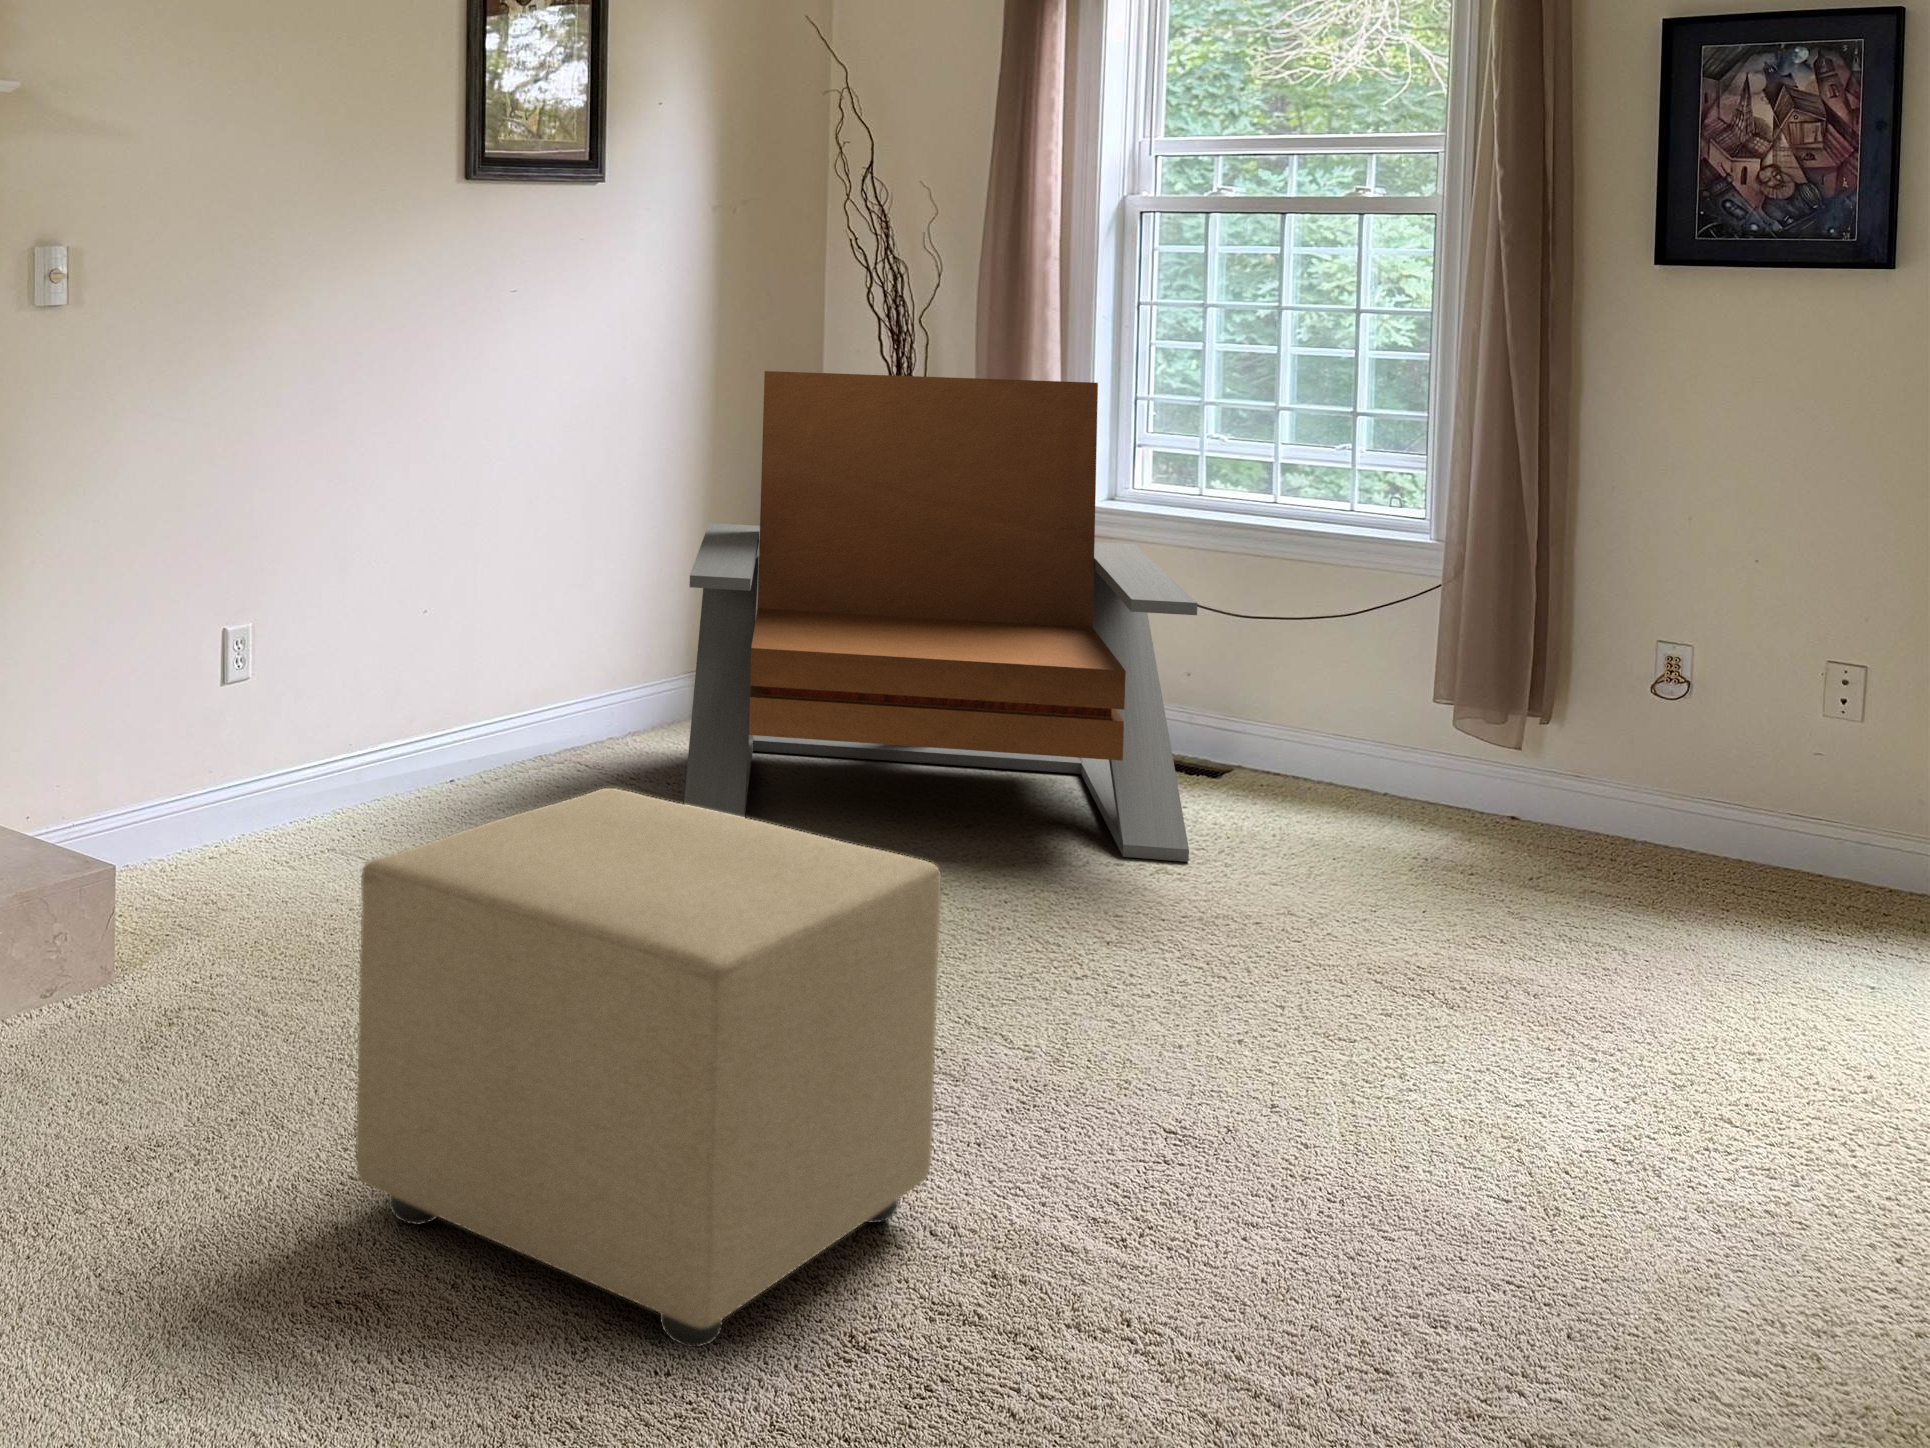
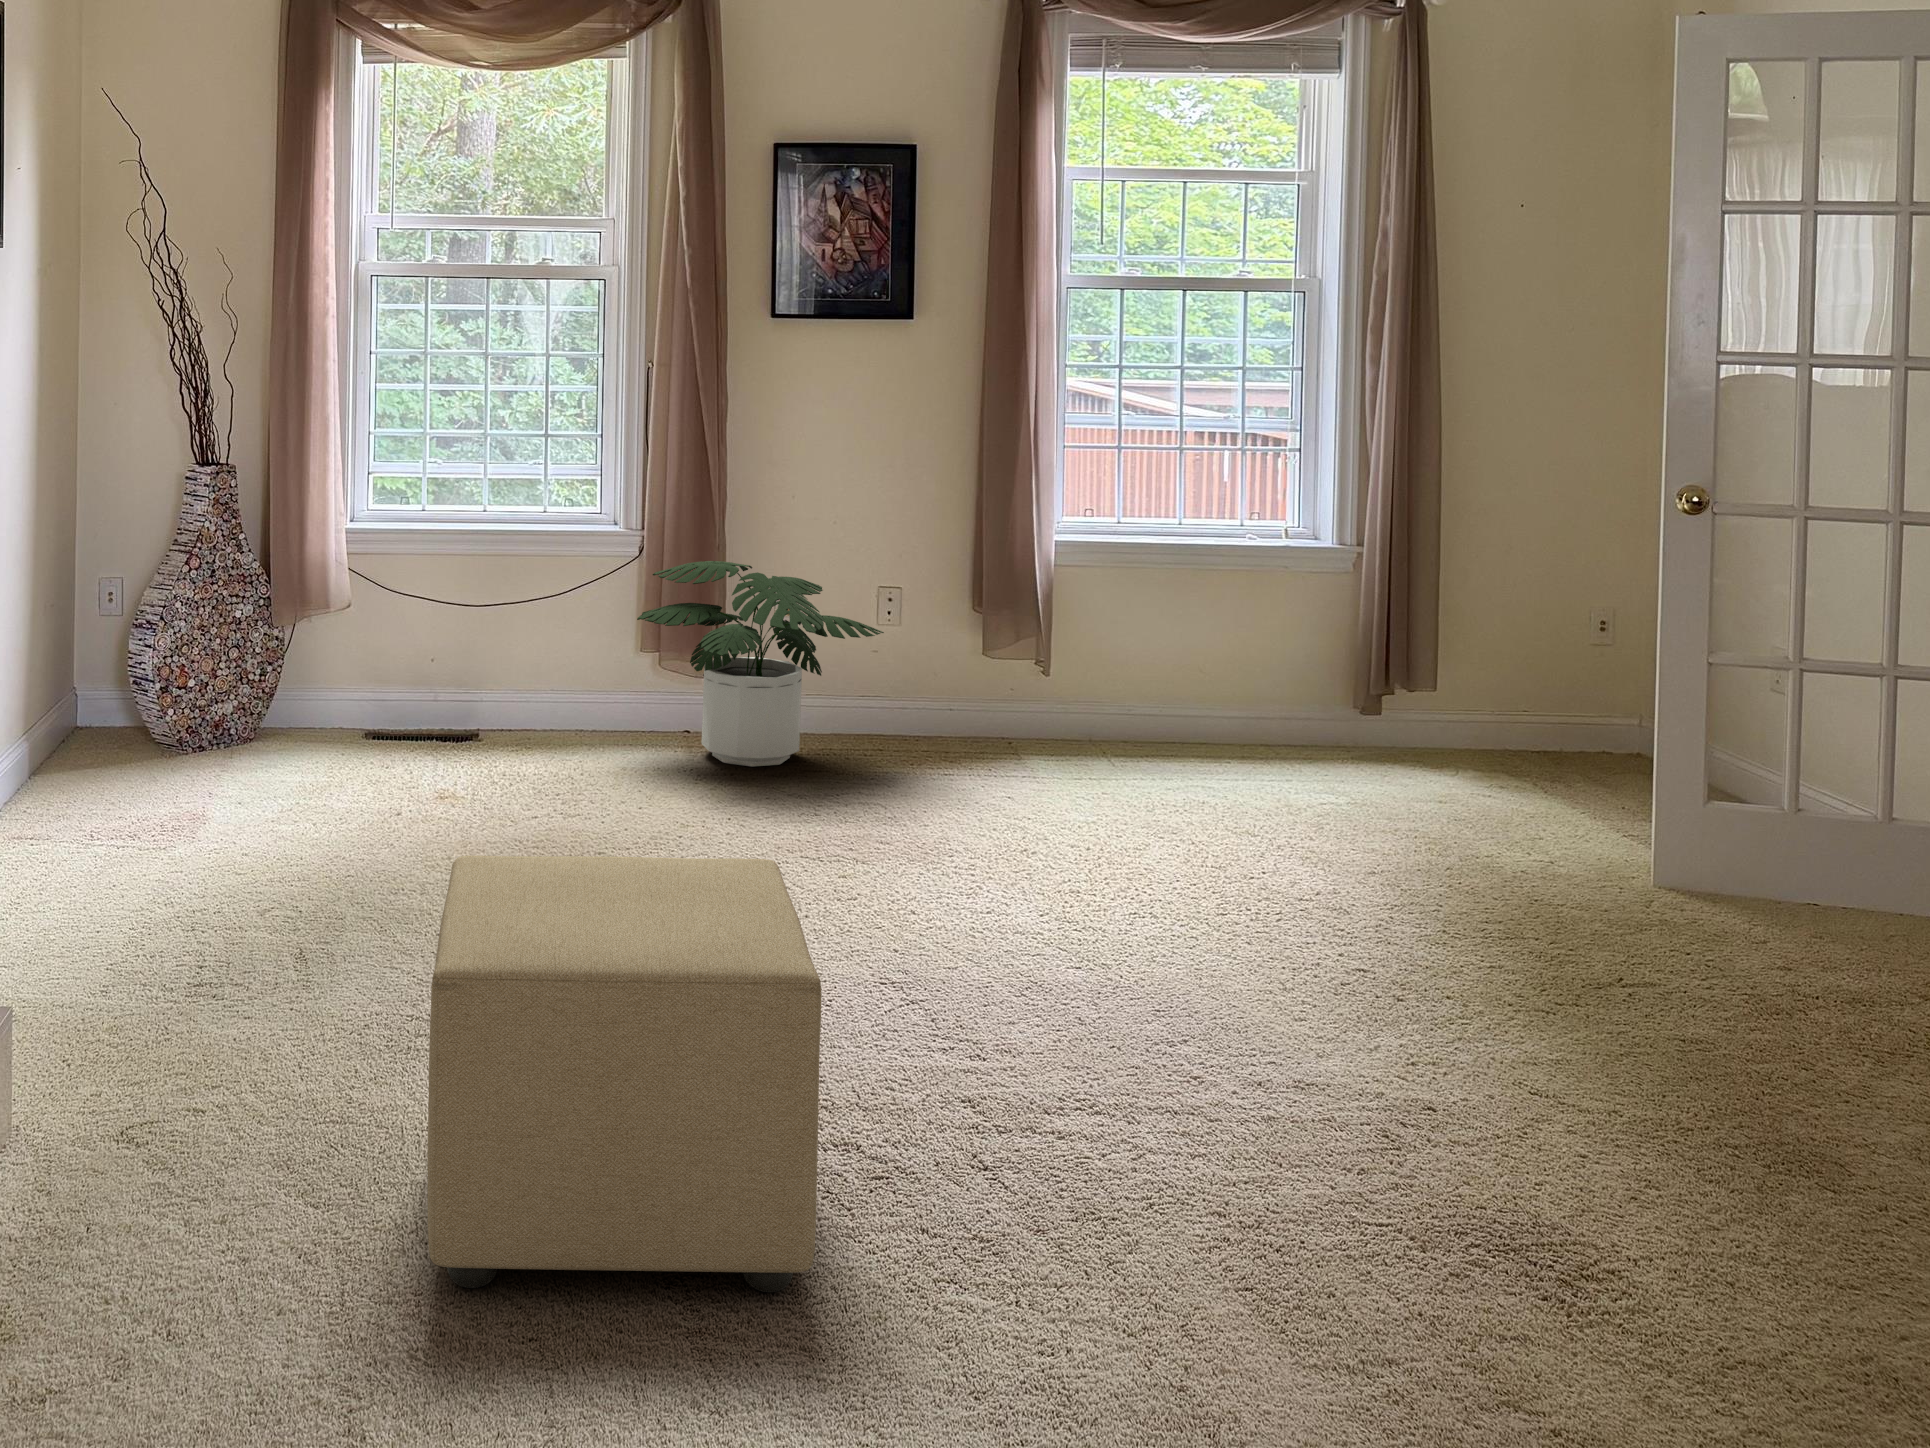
lounge chair: present [684,371,1197,862] -> none [61,429,557,874]
potted plant: none [1410,588,1783,876] -> present [637,561,884,767]

